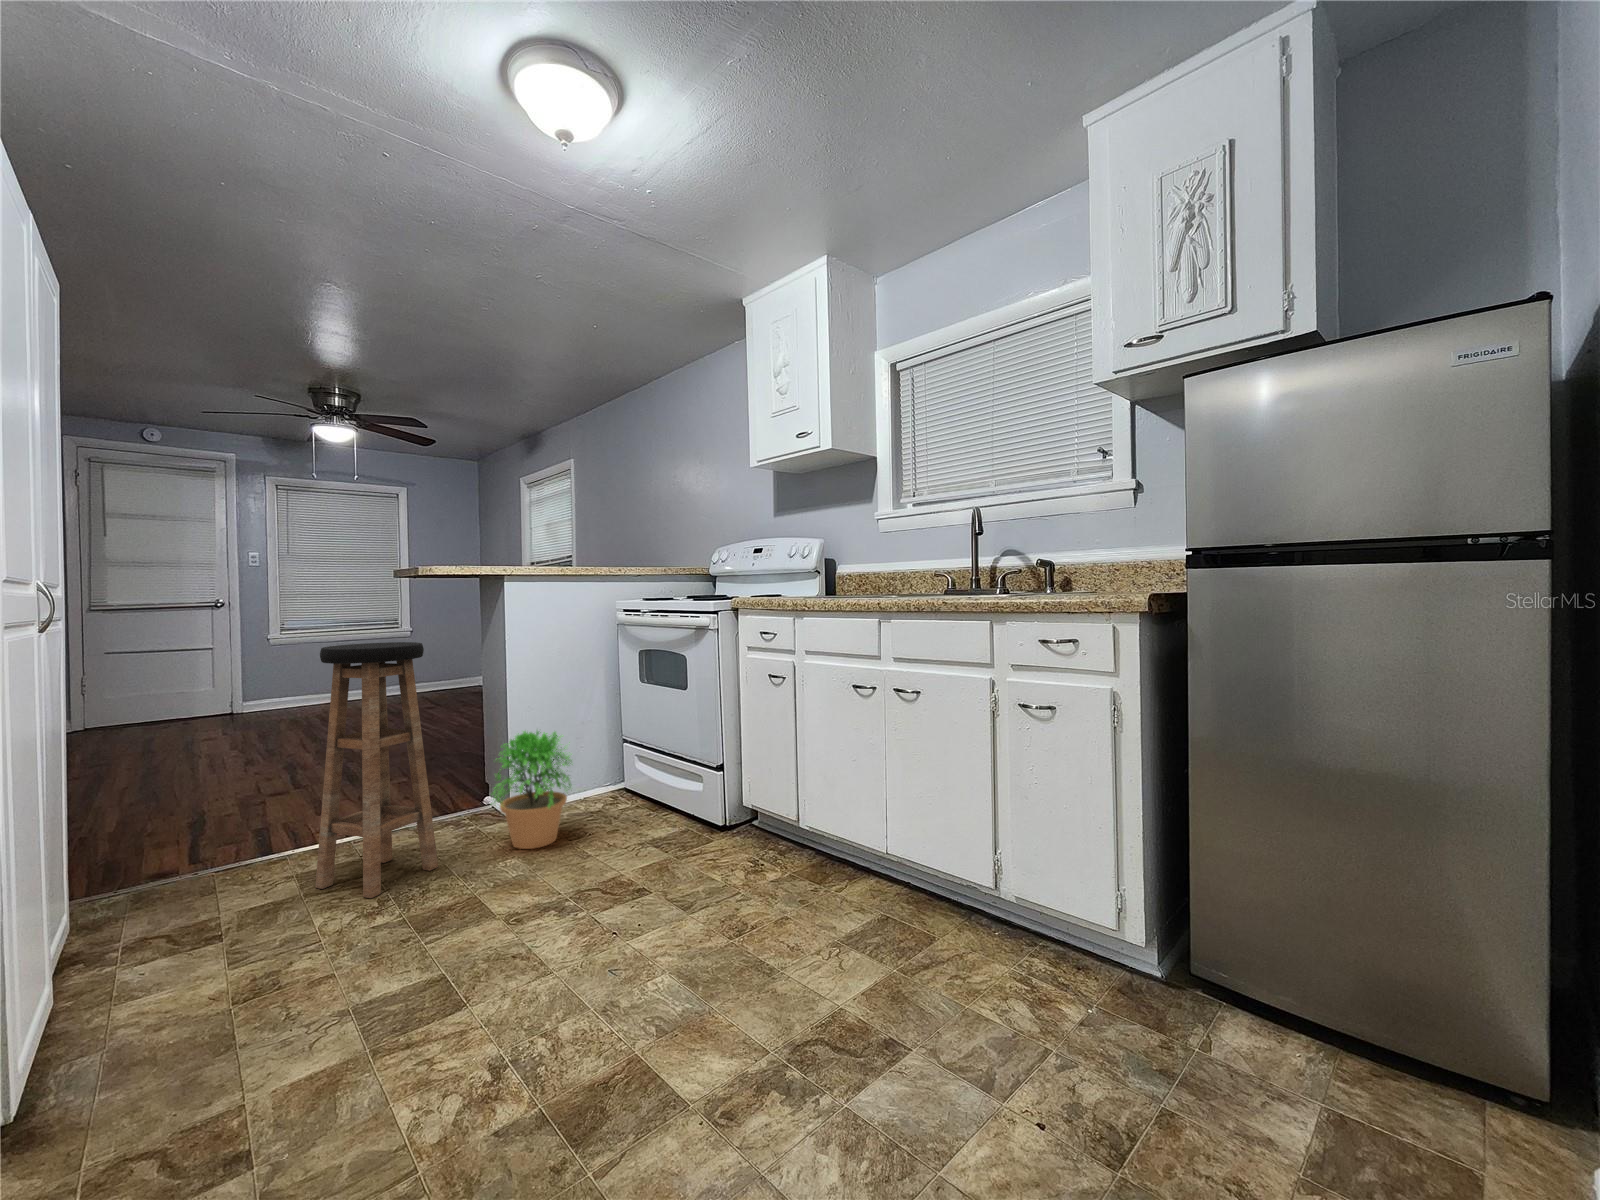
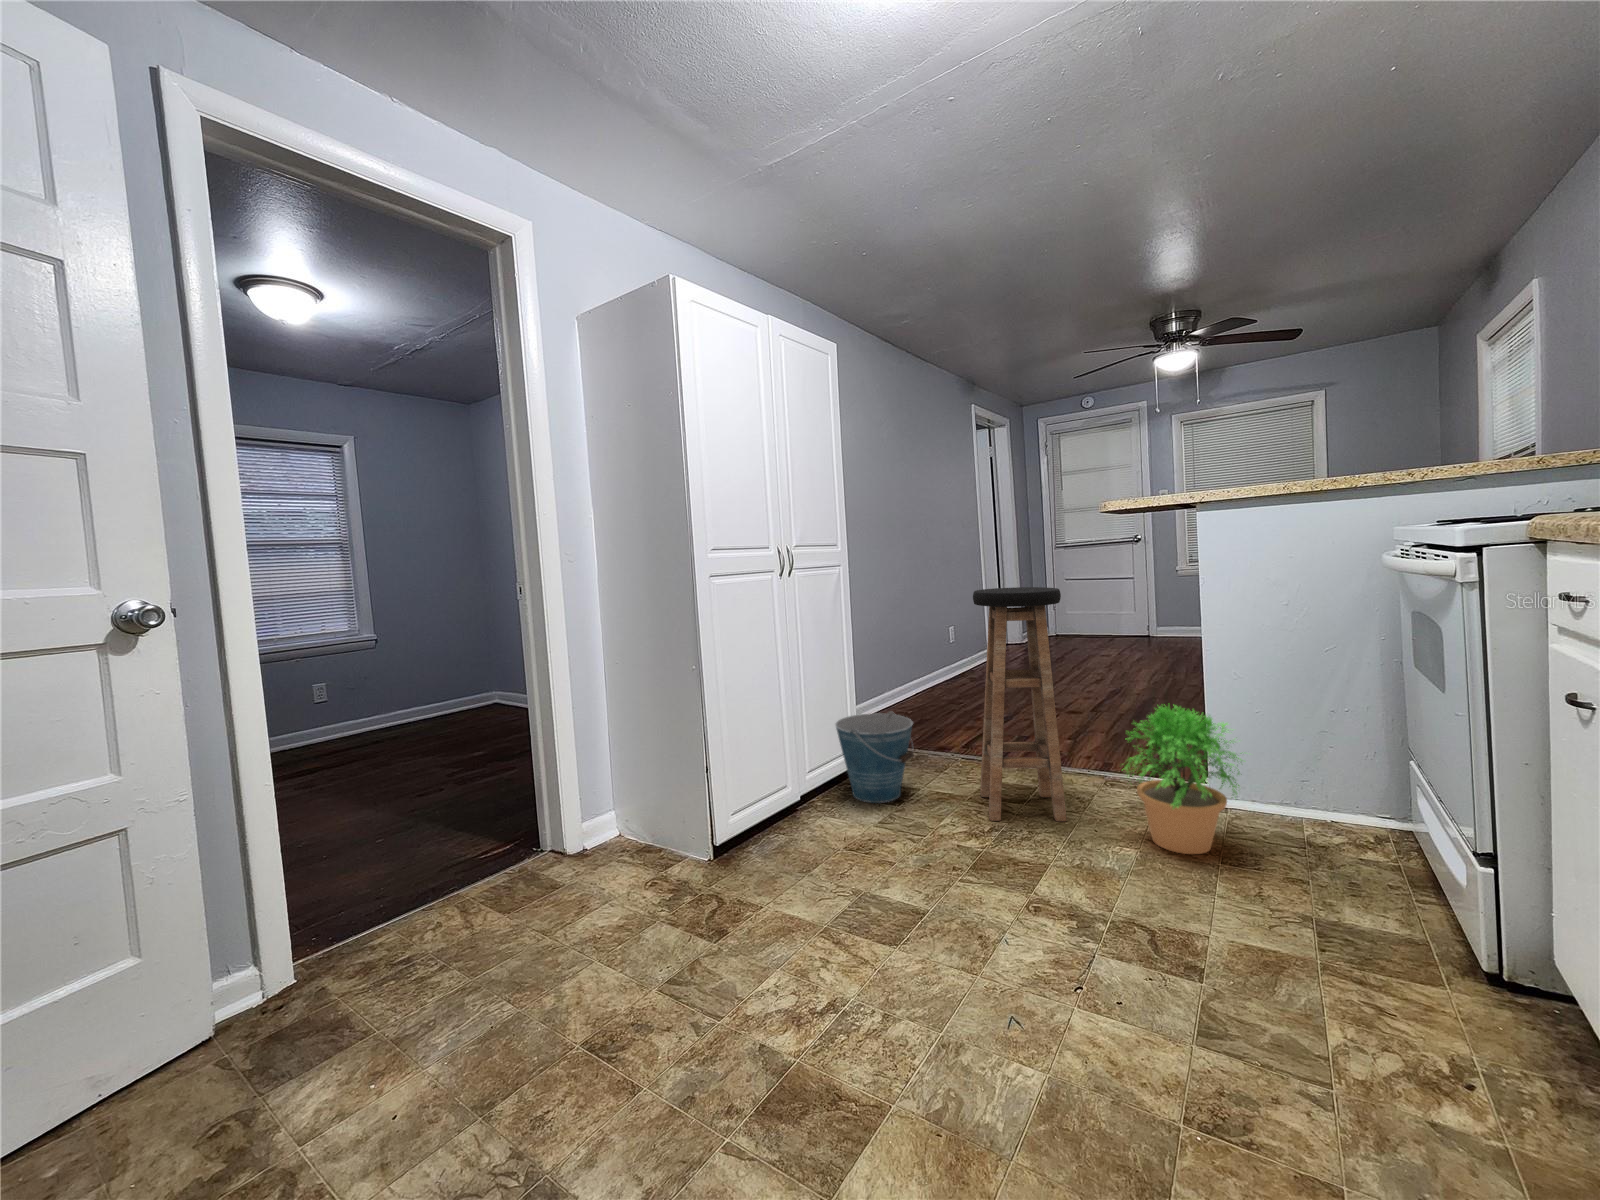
bucket: none [82,827,237,969] -> present [835,711,914,803]

